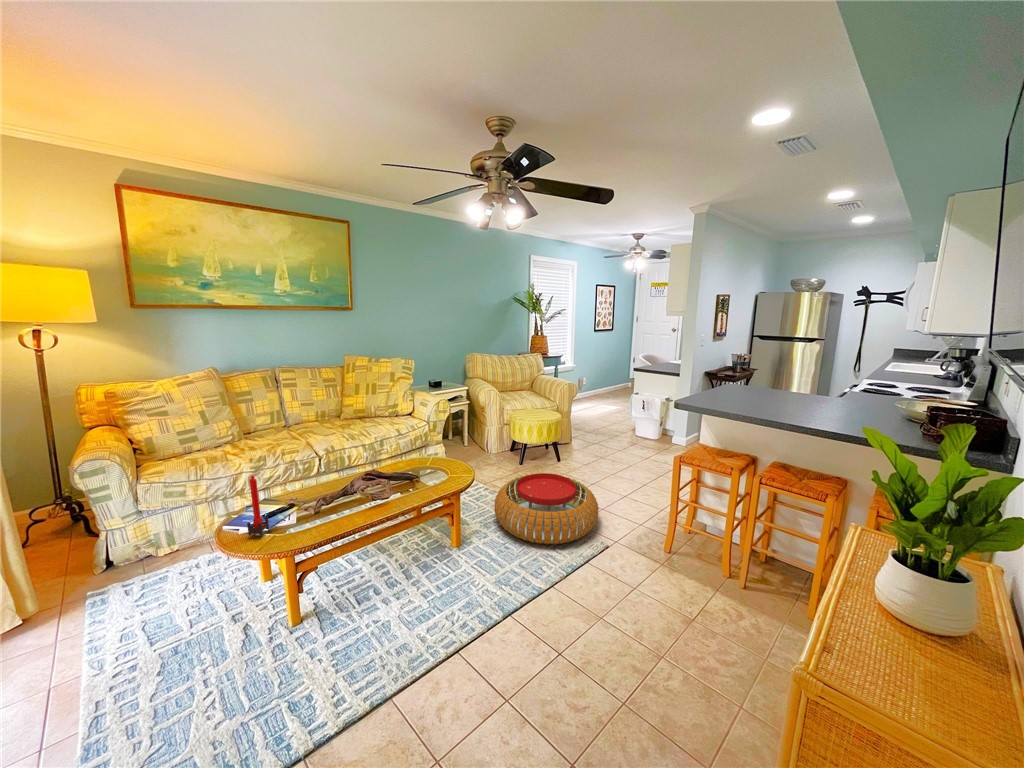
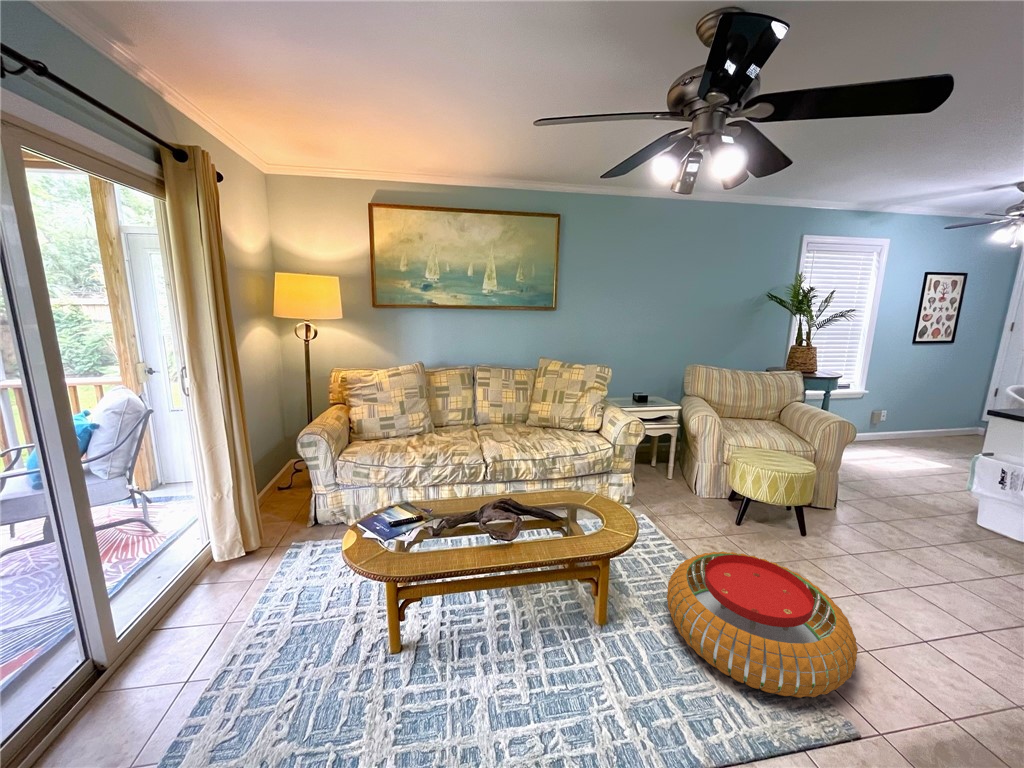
candle: present [247,475,269,535] -> none [366,481,387,545]

